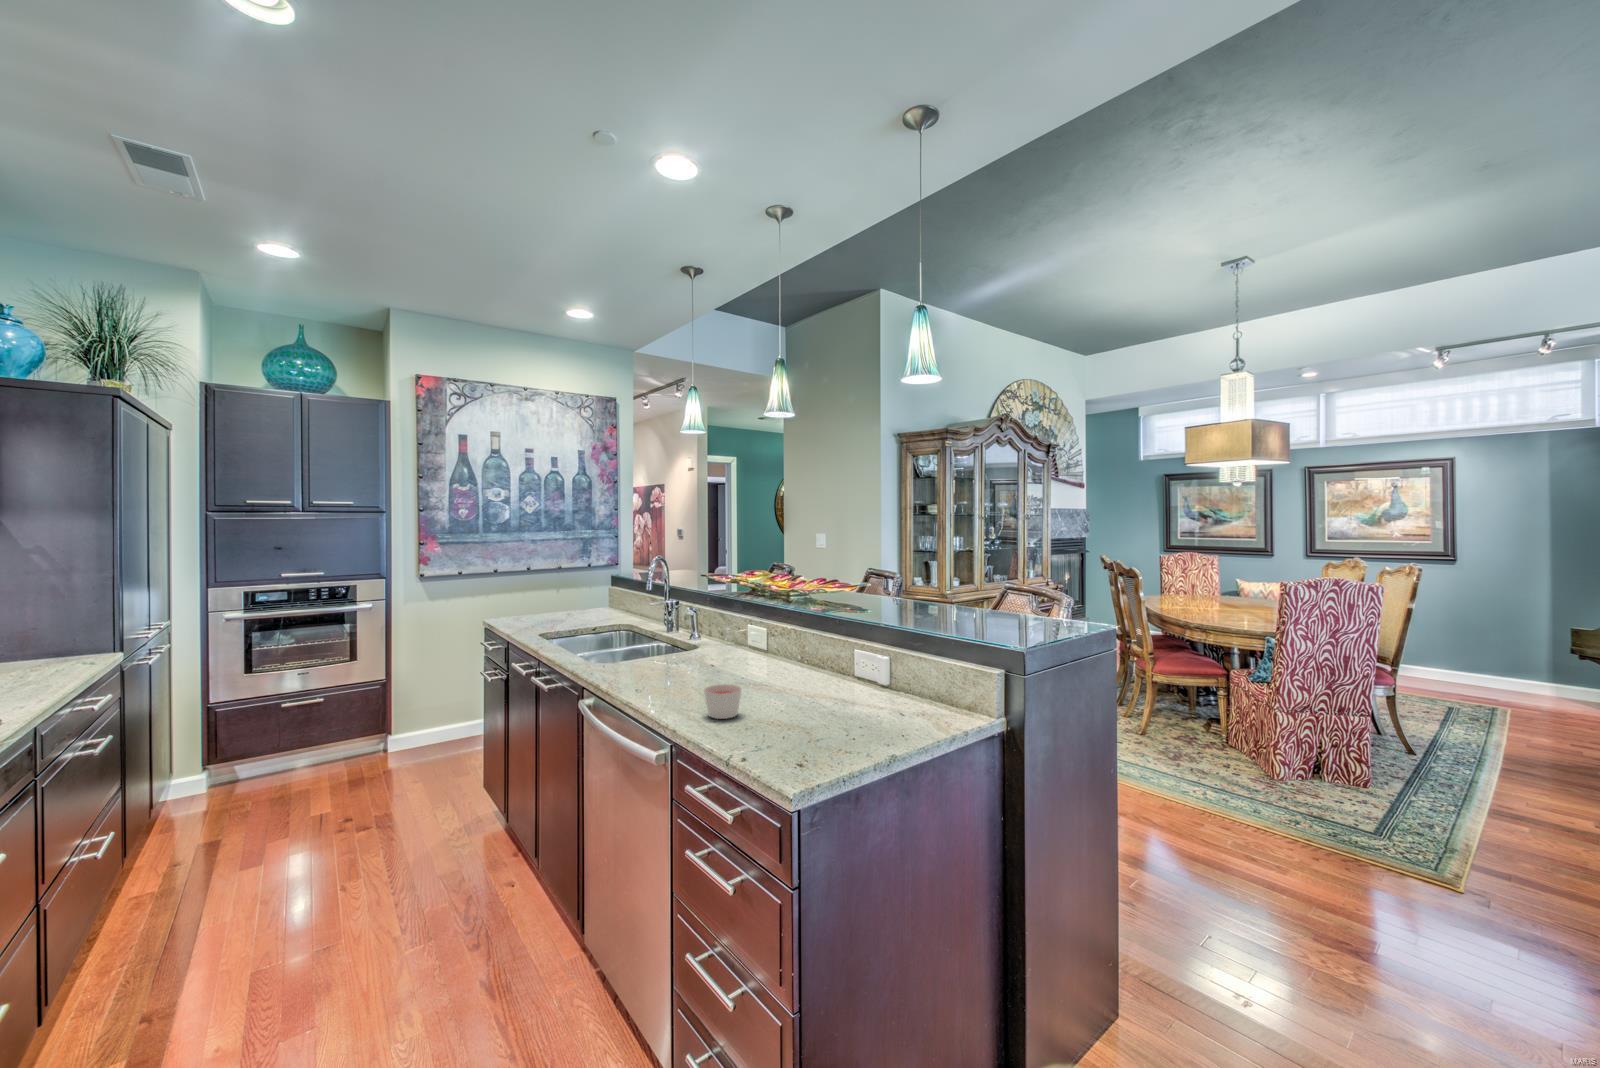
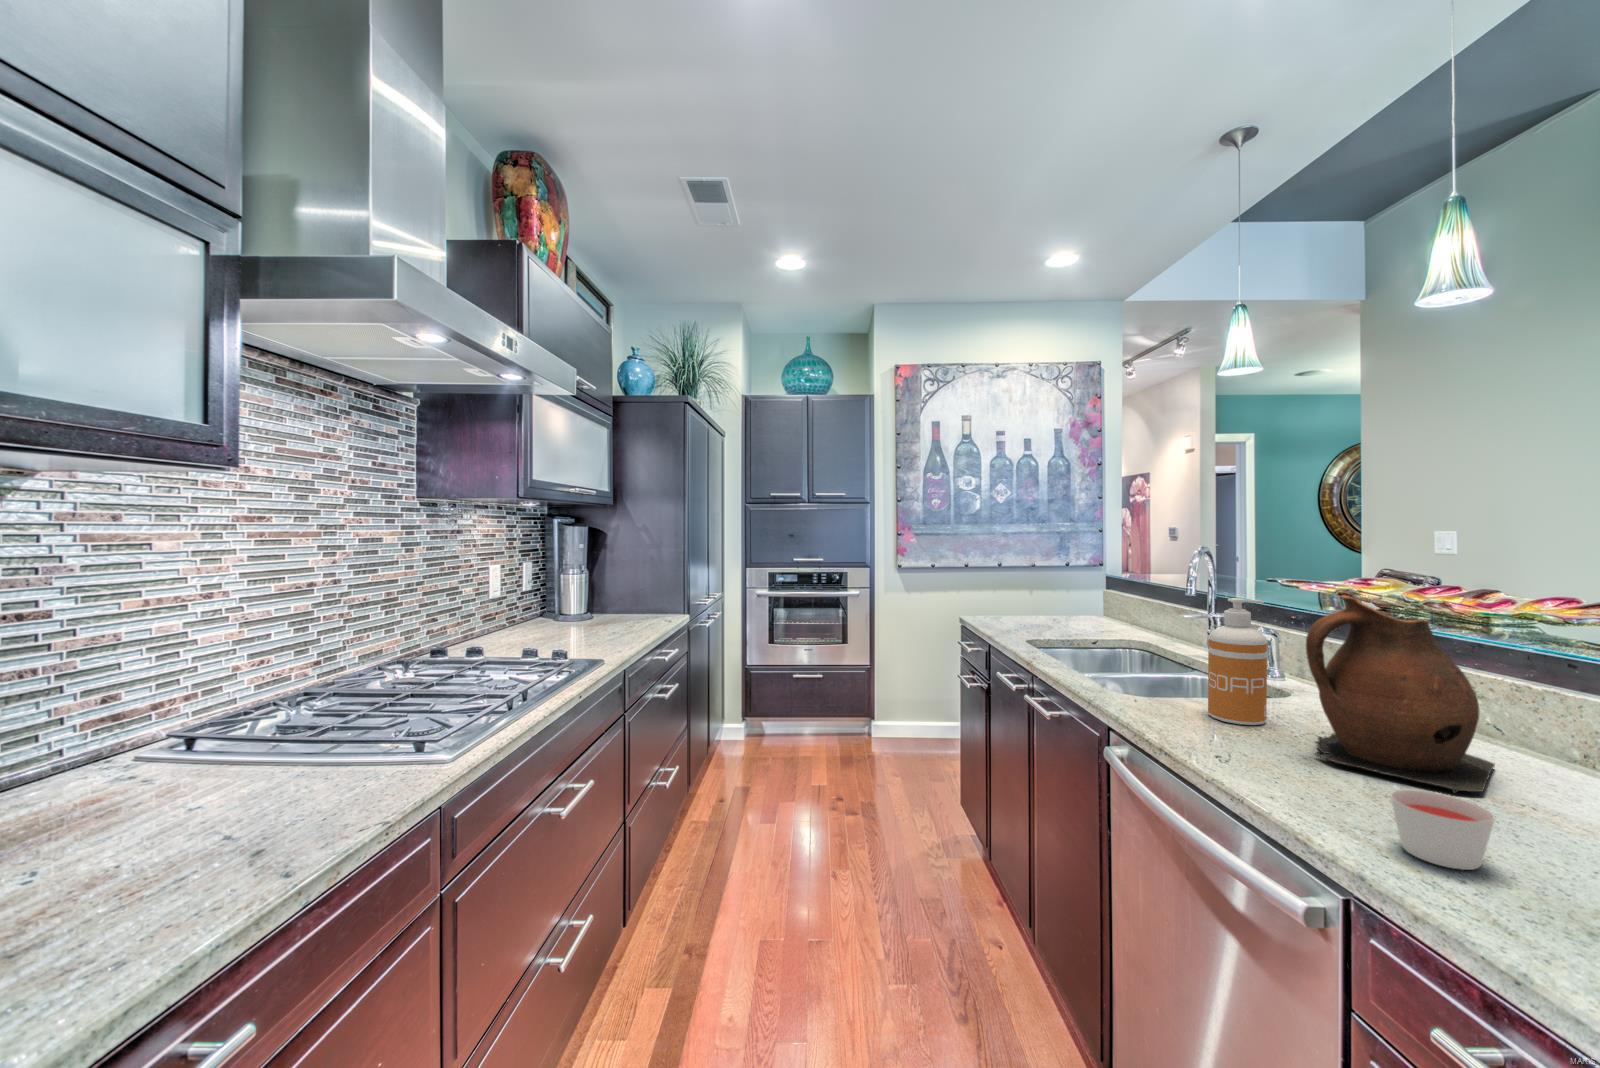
ceramic pitcher: none [692,584,778,687] -> present [1306,595,1495,793]
soap dispenser: none [649,589,682,671] -> present [1208,598,1267,725]

